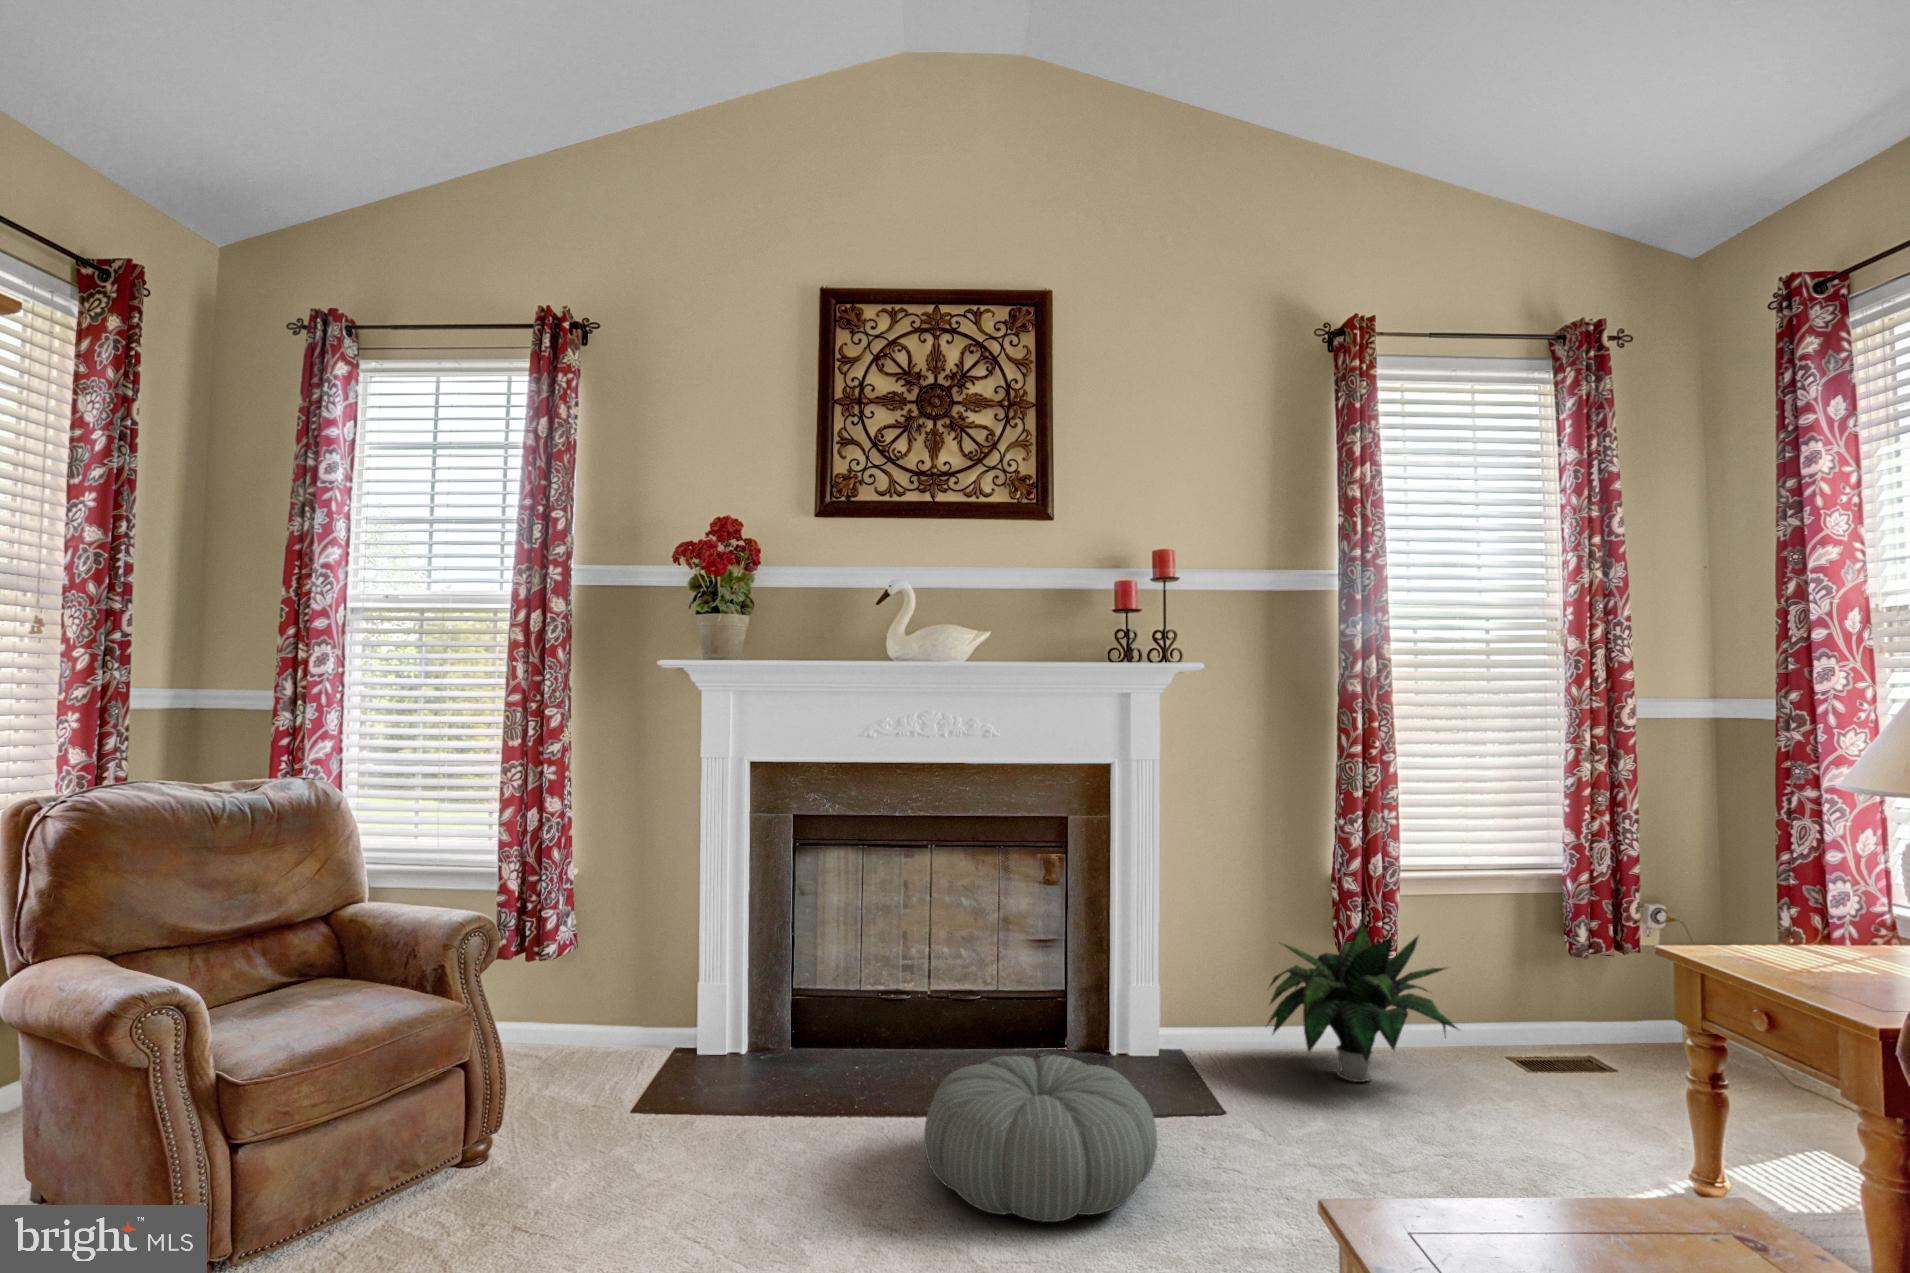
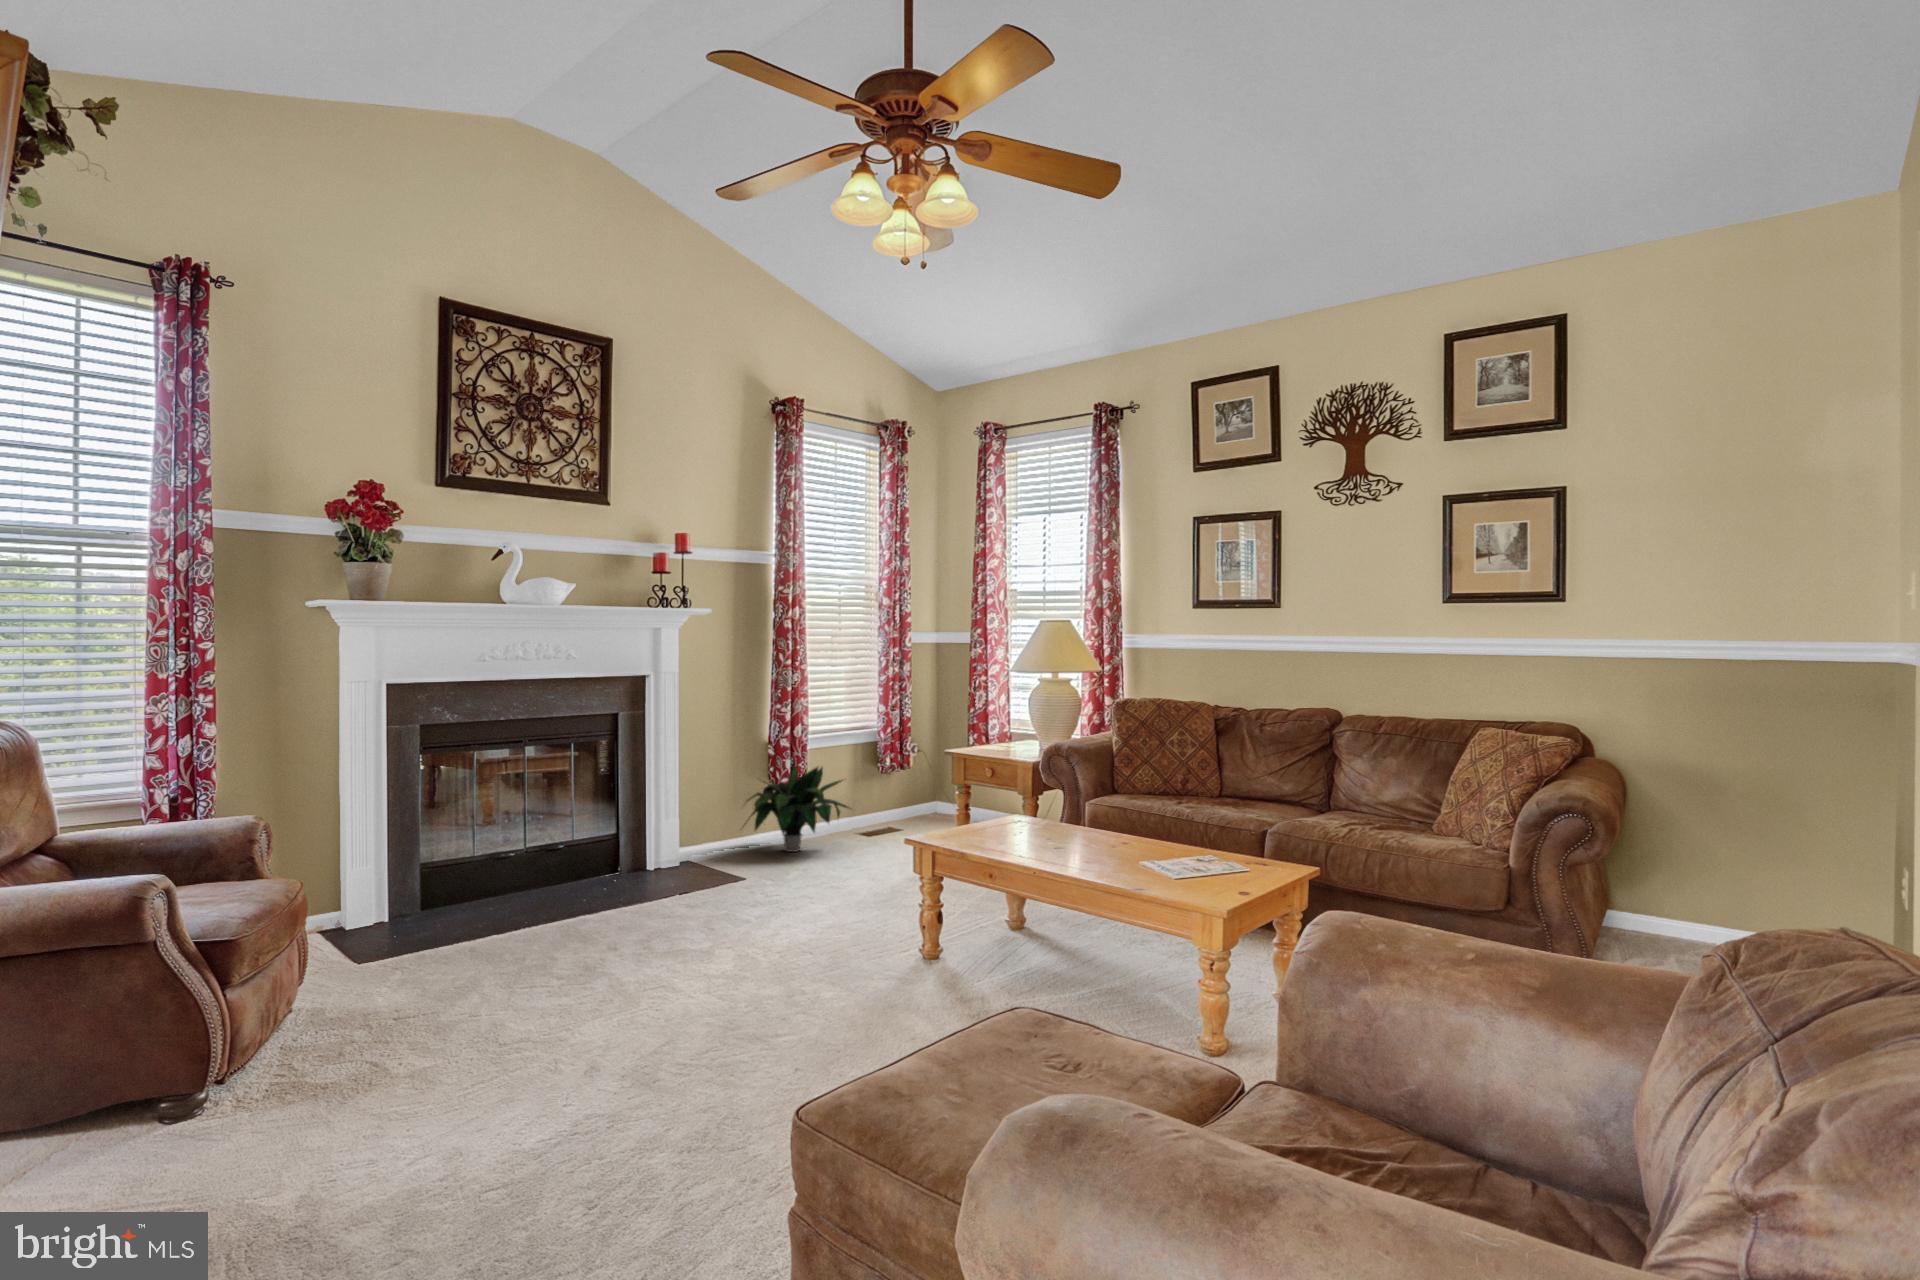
pouf: present [924,1055,1157,1222] -> none [629,843,769,921]

